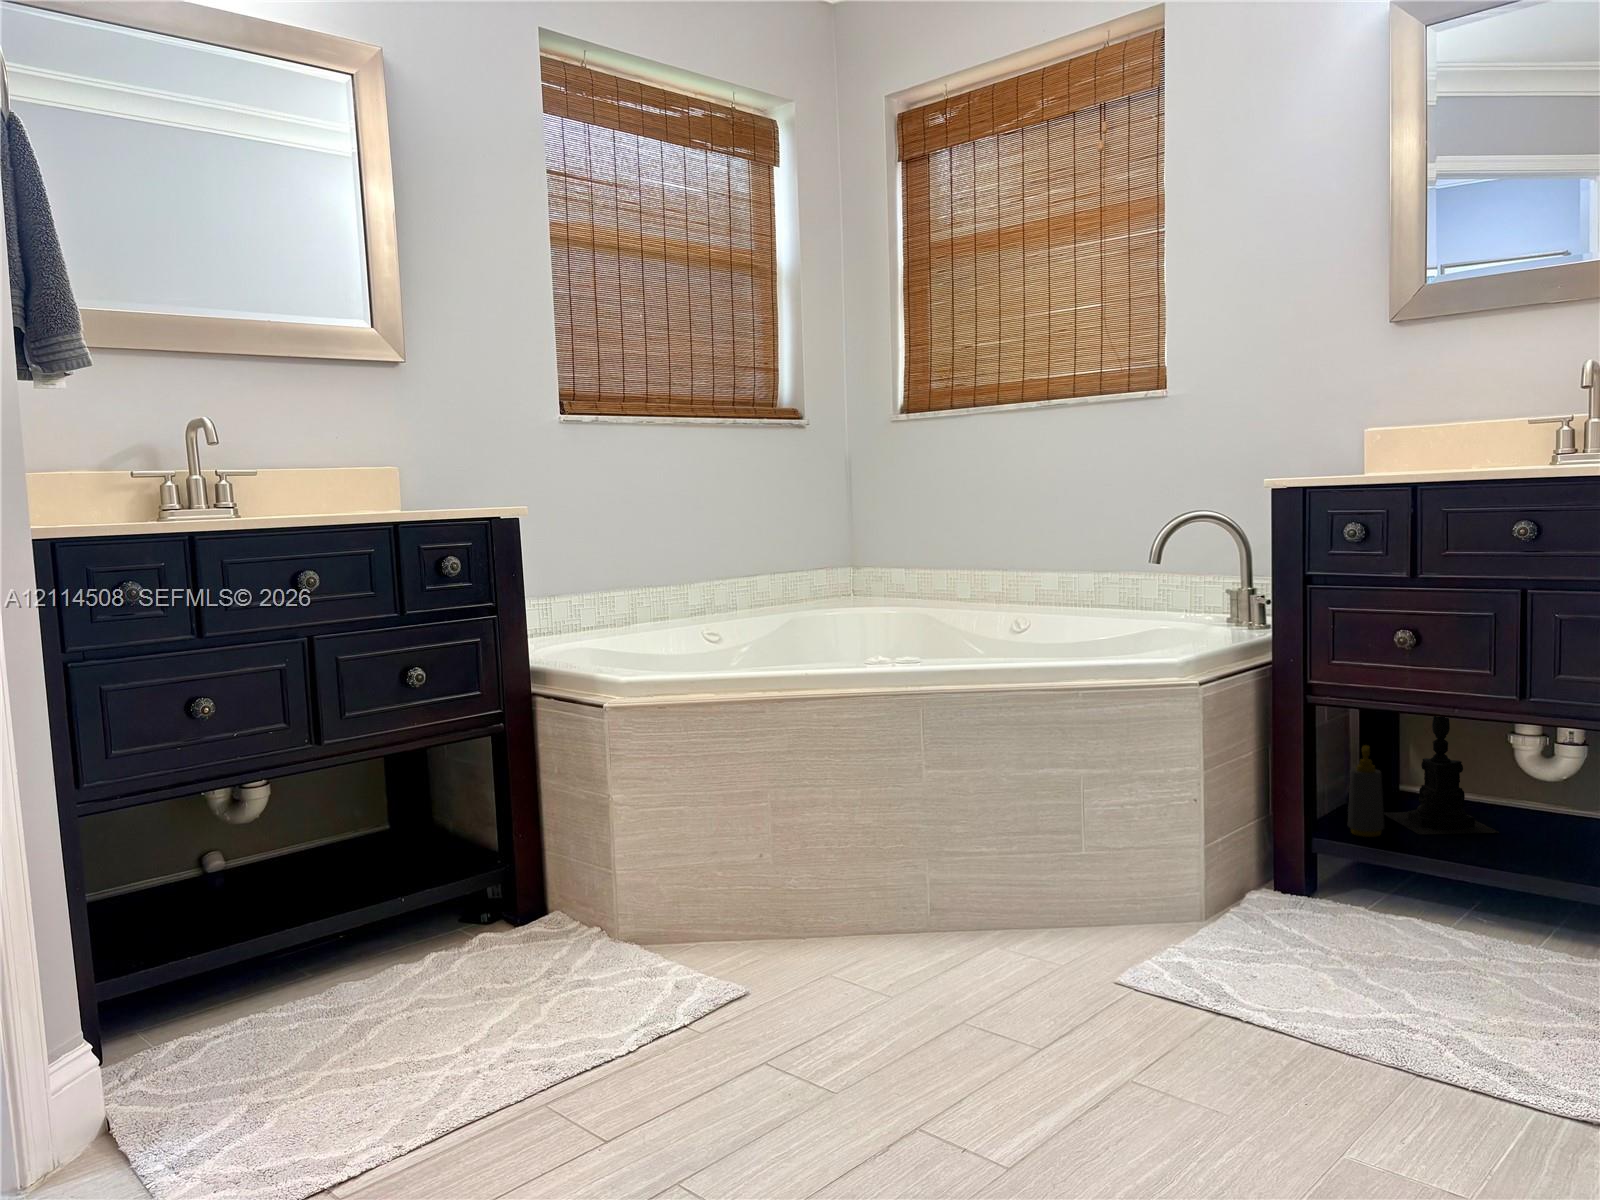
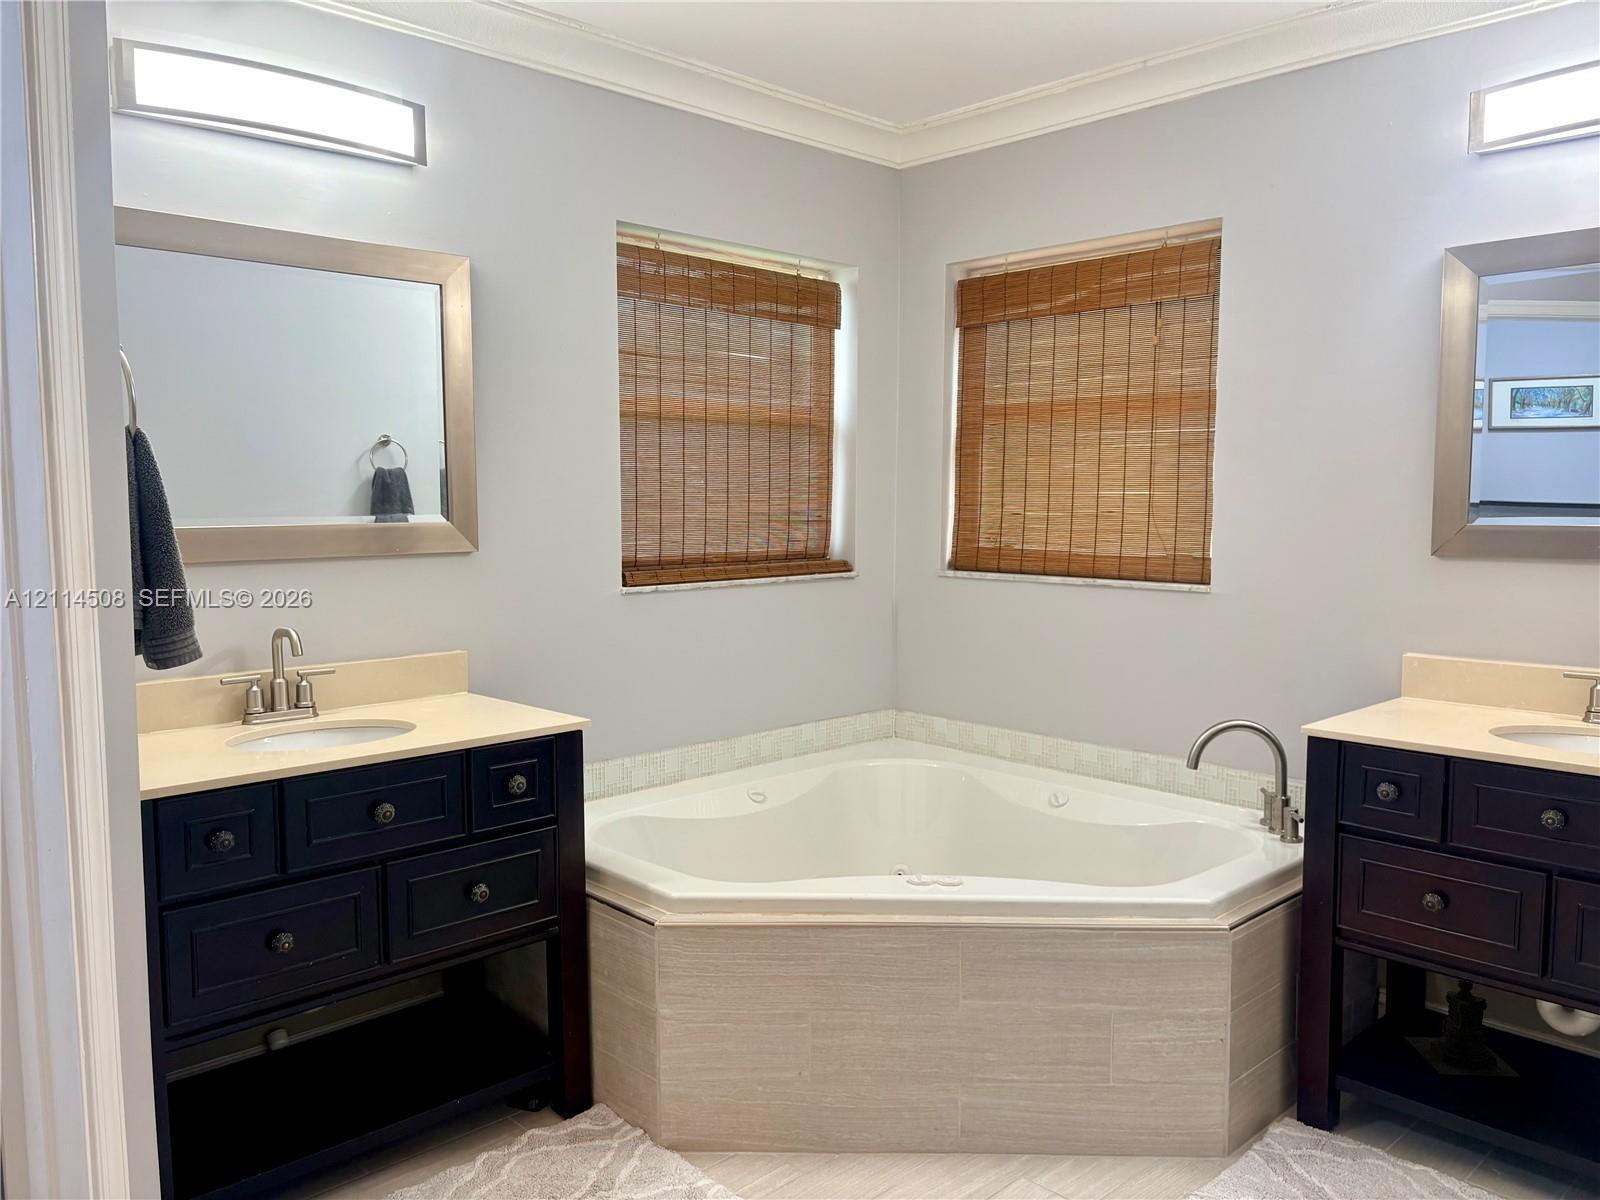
soap bottle: present [1348,745,1384,837] -> none [1370,984,1407,1075]

